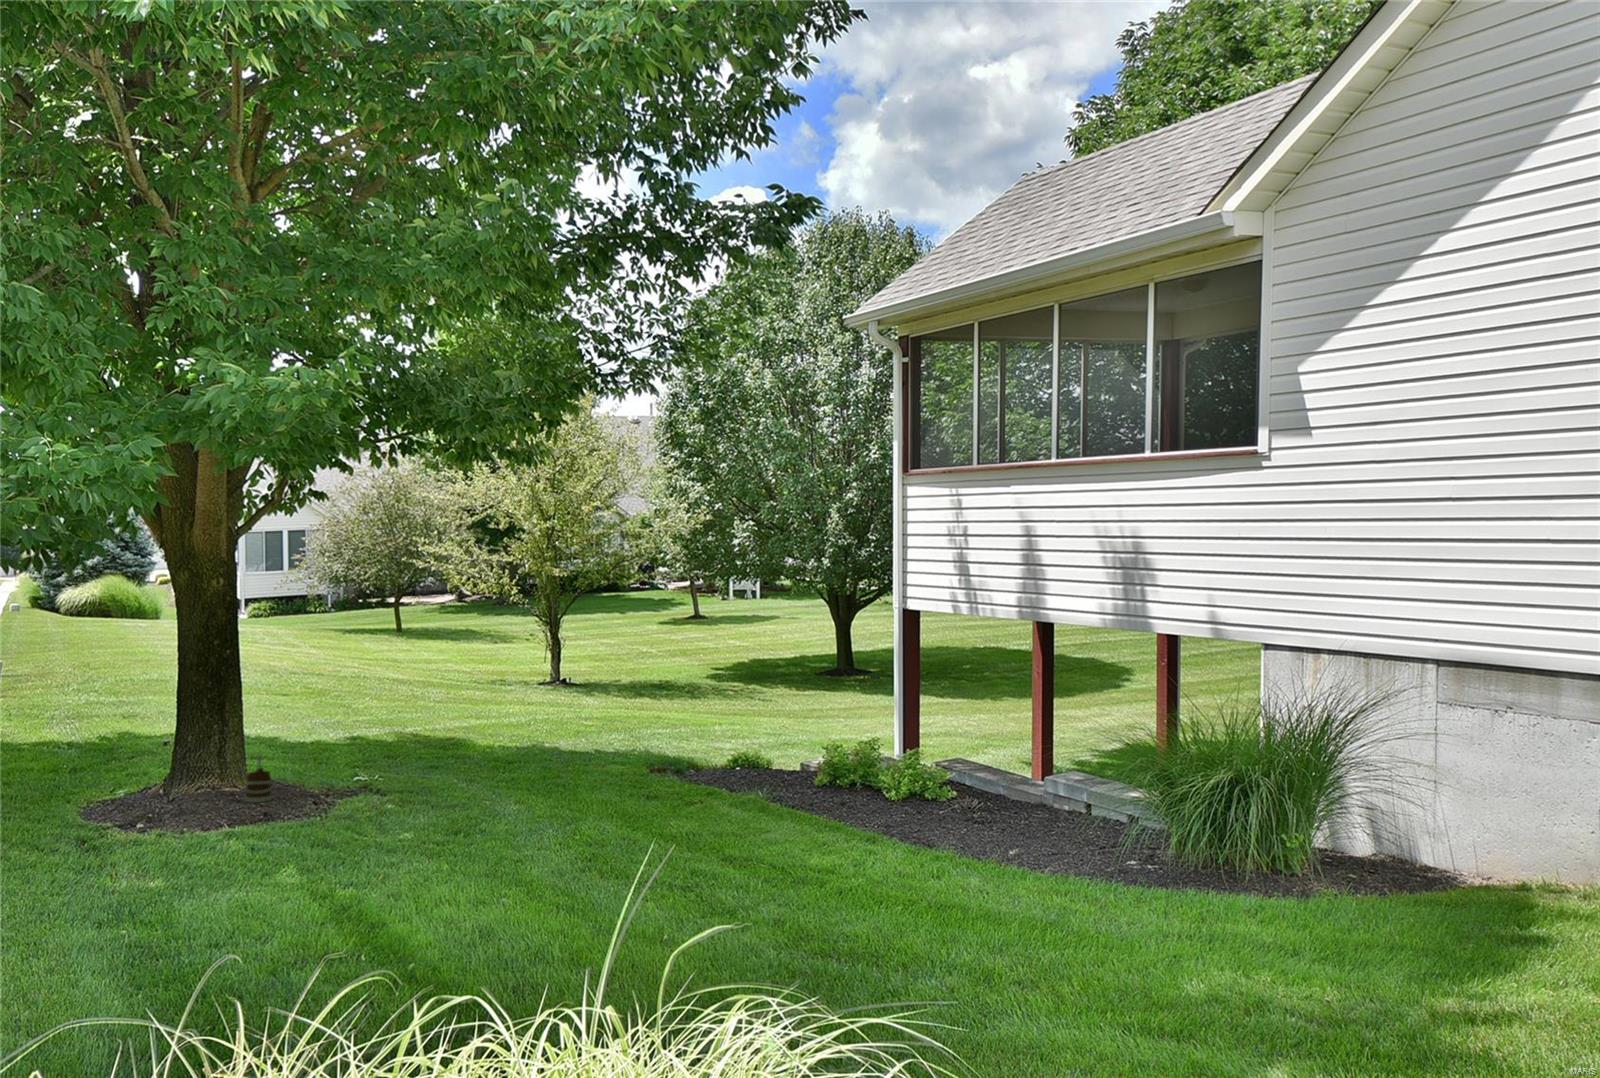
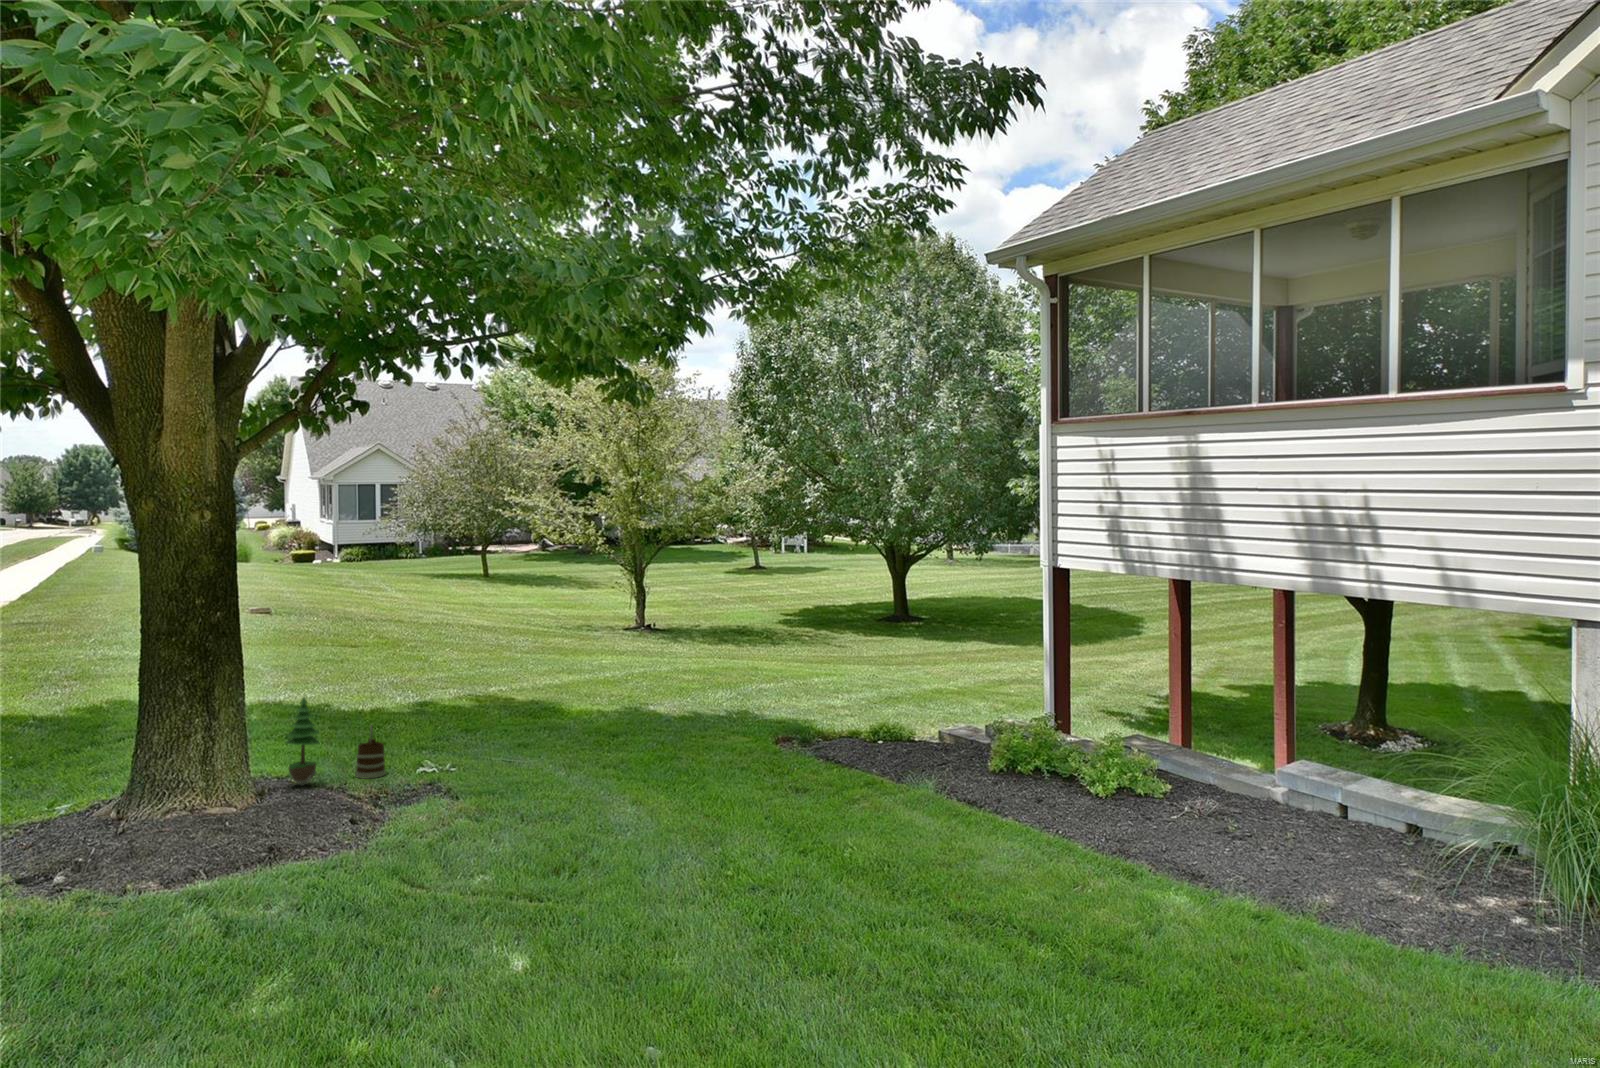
potted tree: none [181,728,213,808] -> present [286,697,320,786]

